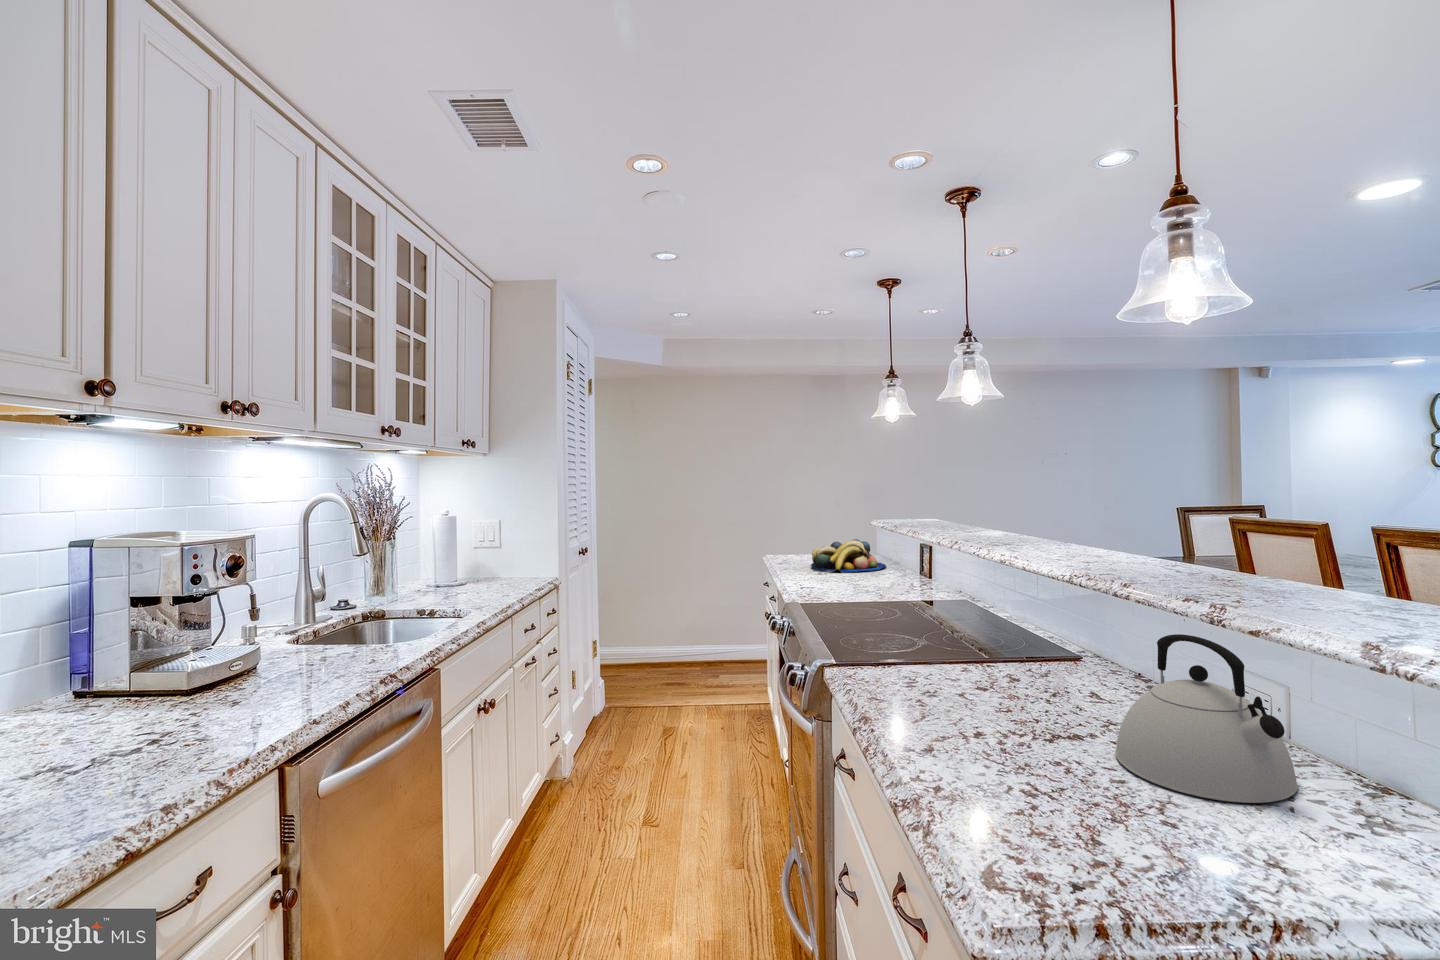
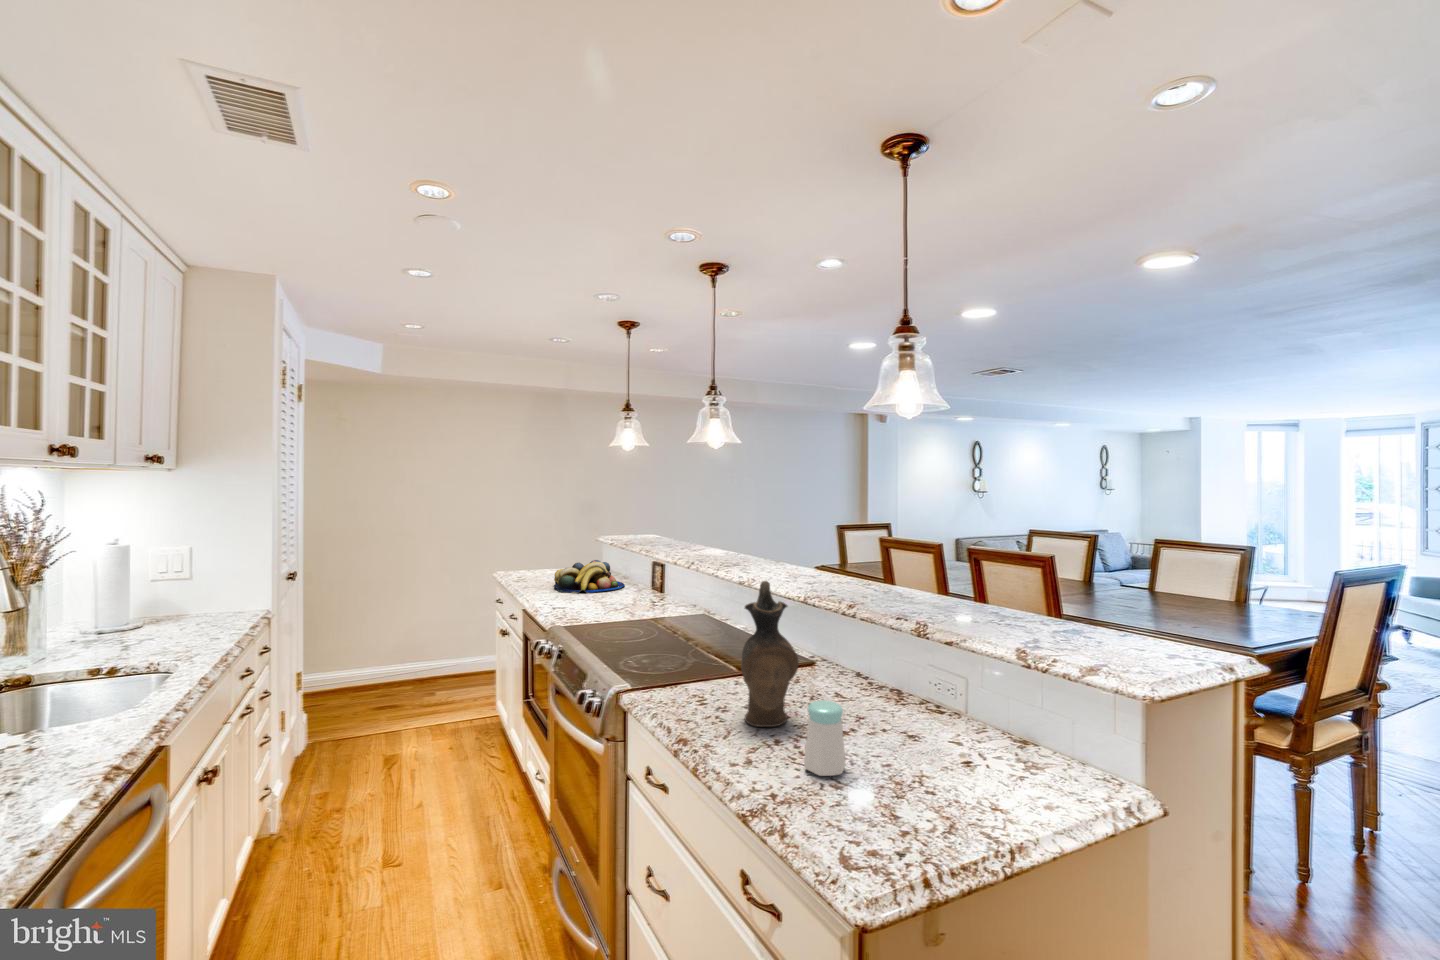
ceramic pitcher: none [937,542,1011,717] -> present [741,581,799,727]
kettle: present [1115,634,1298,803] -> none [874,650,985,768]
salt shaker: none [993,685,1053,781] -> present [804,700,845,776]

